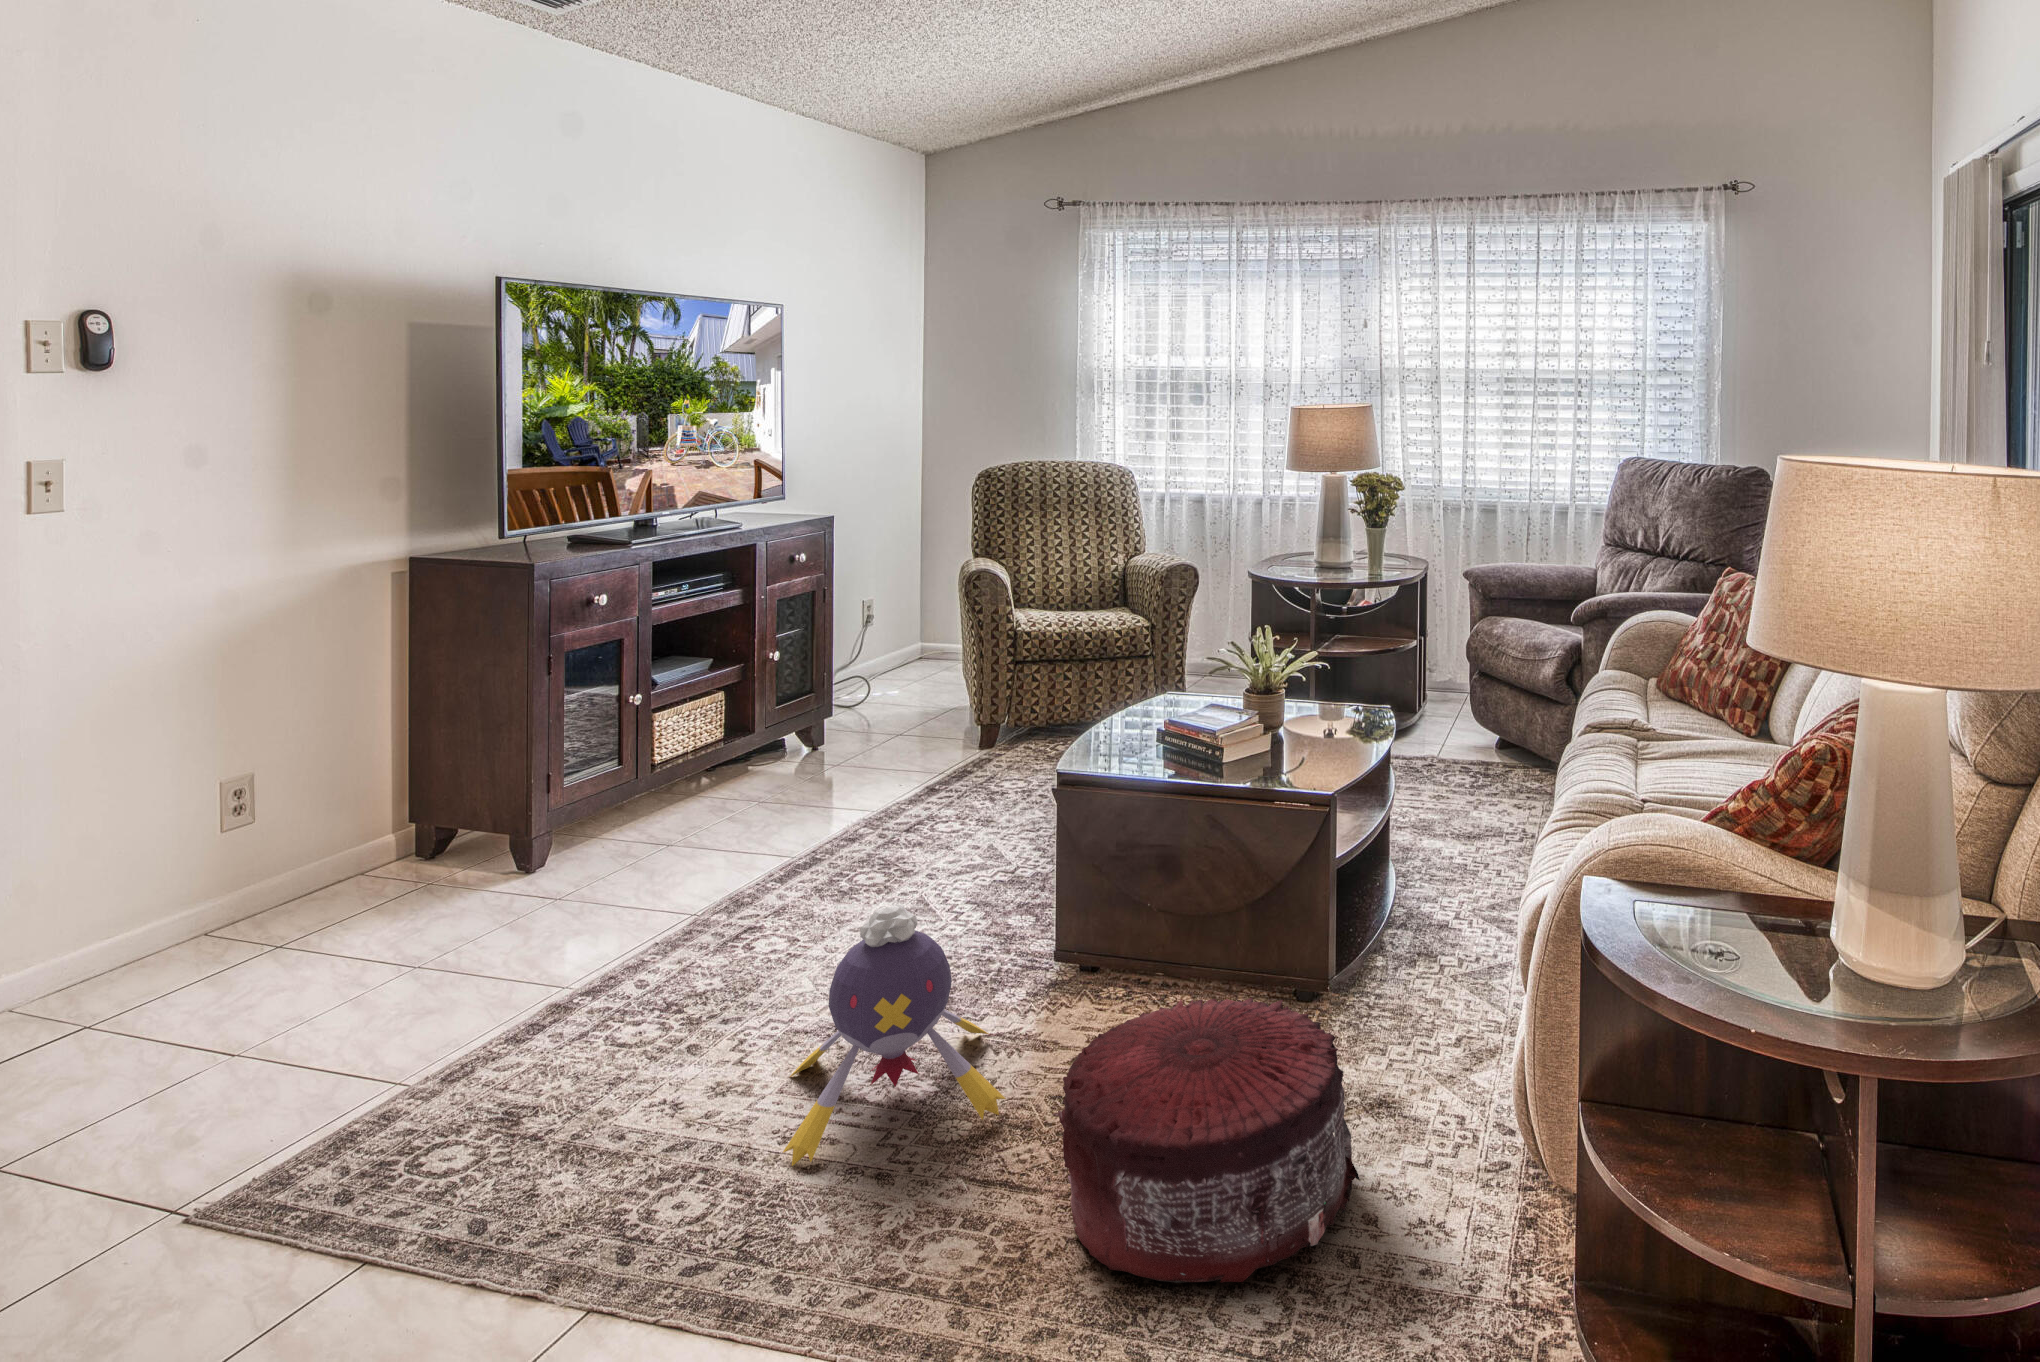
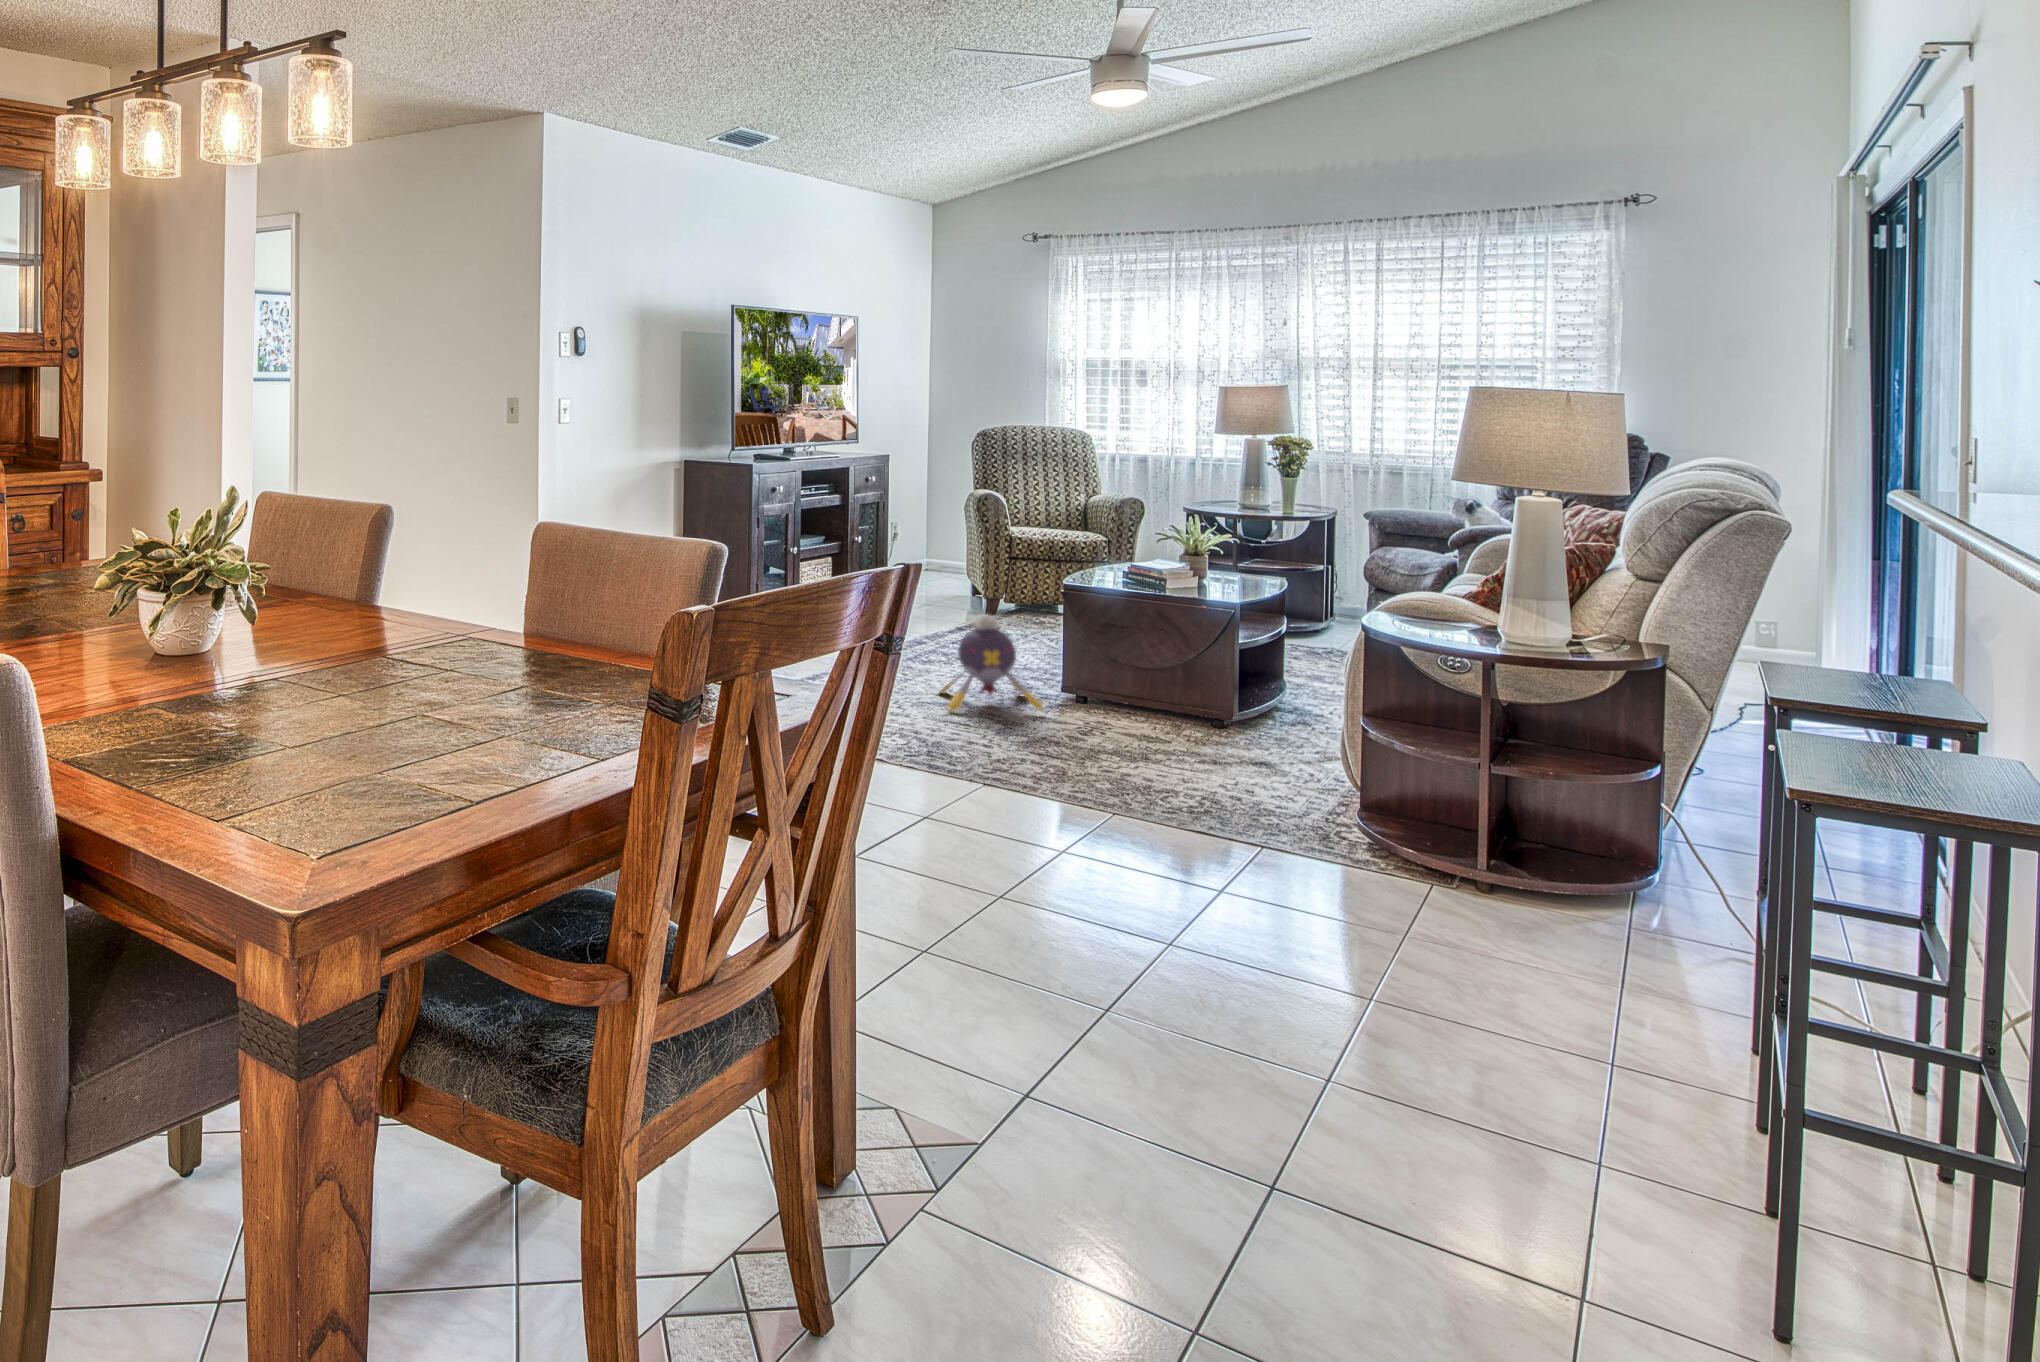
pouf: present [1058,998,1360,1282] -> none [1077,667,1229,752]

